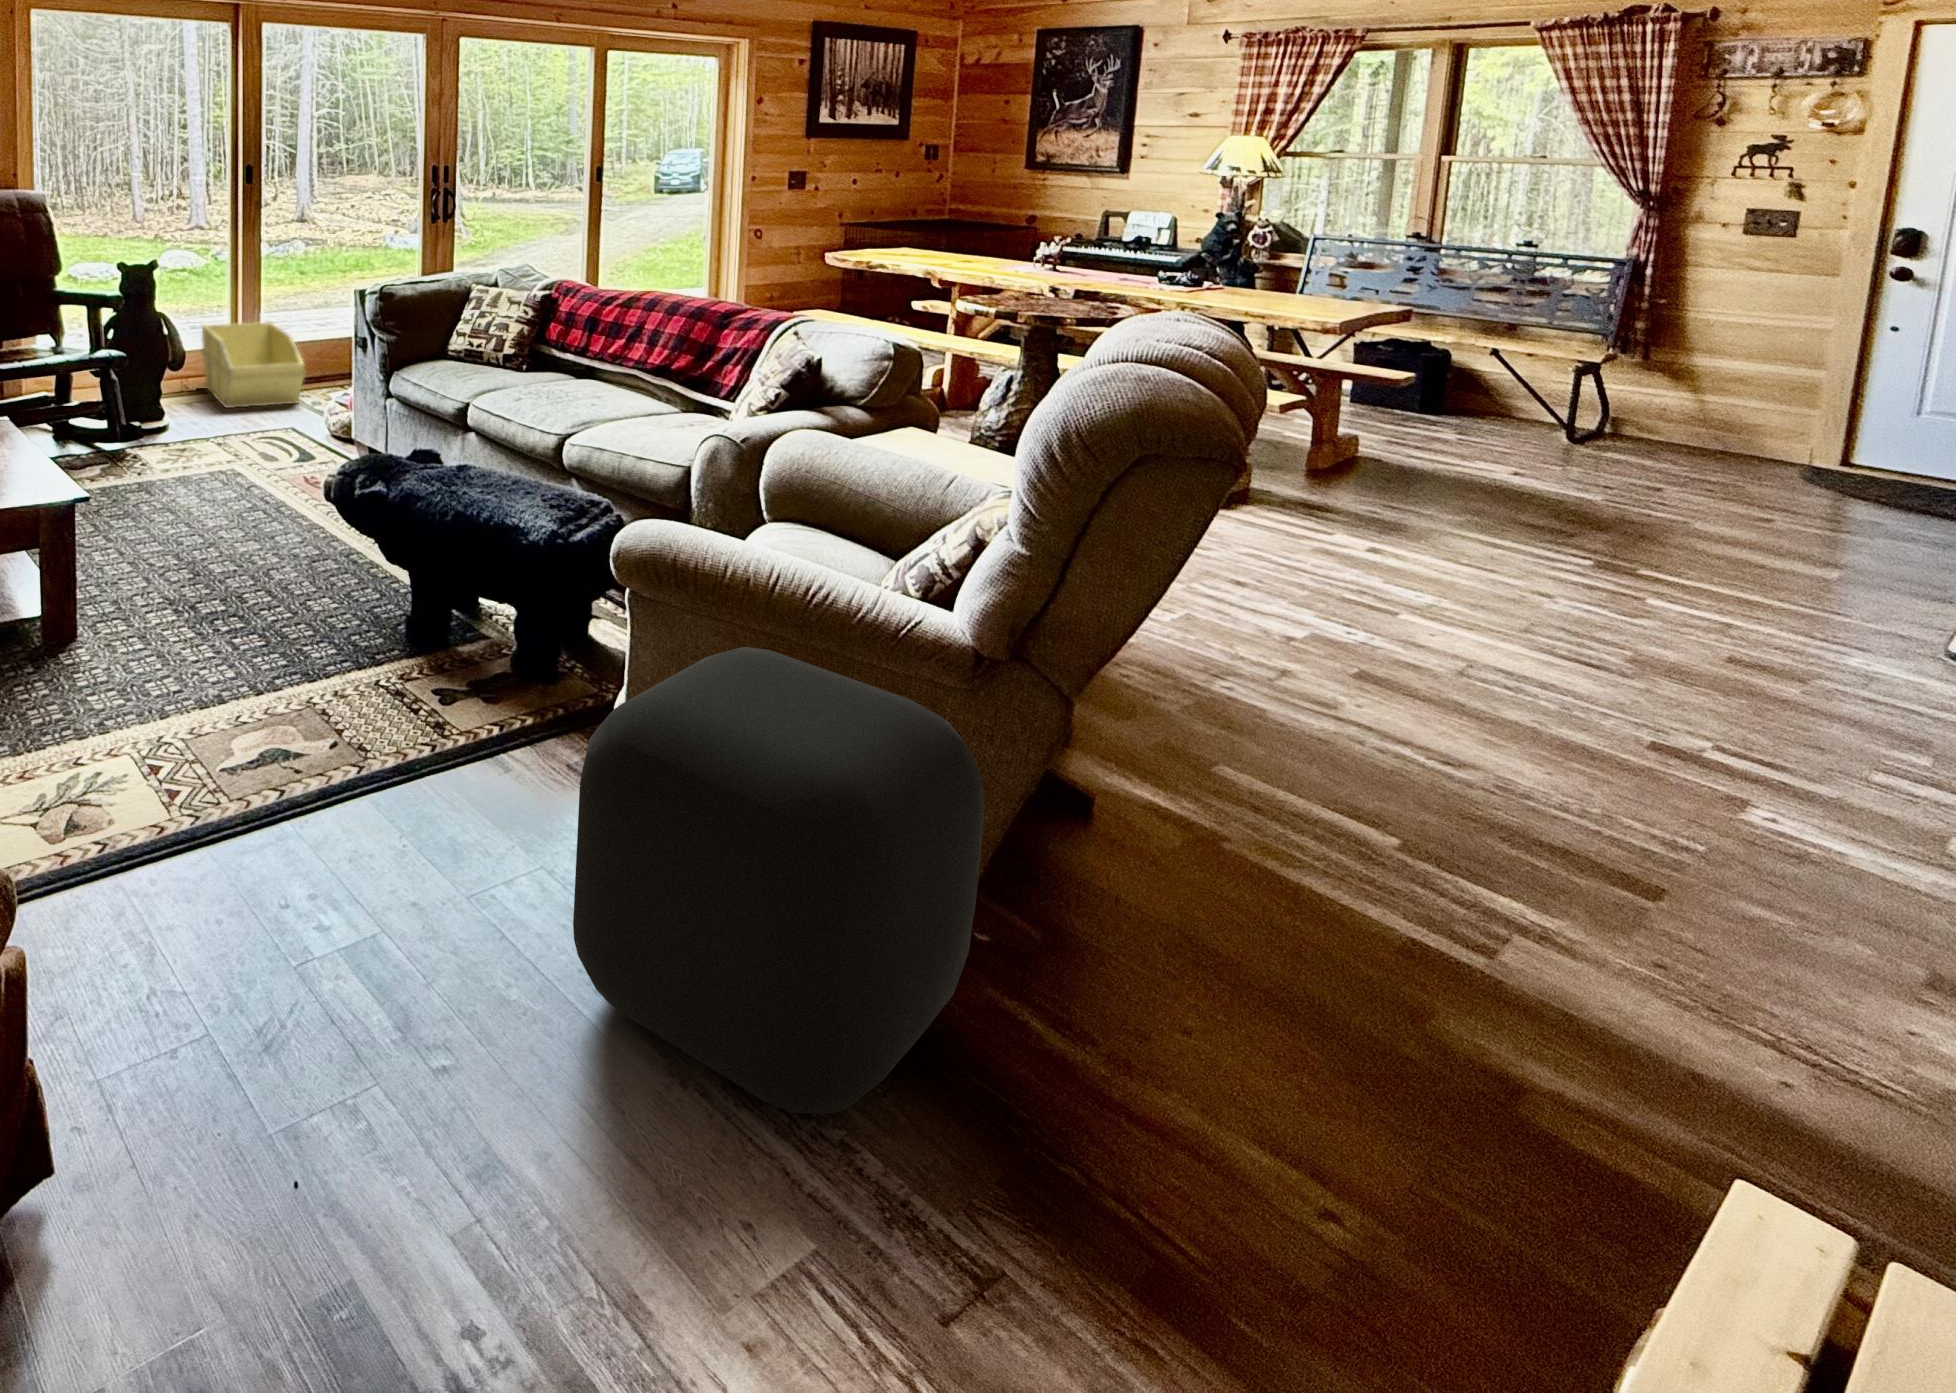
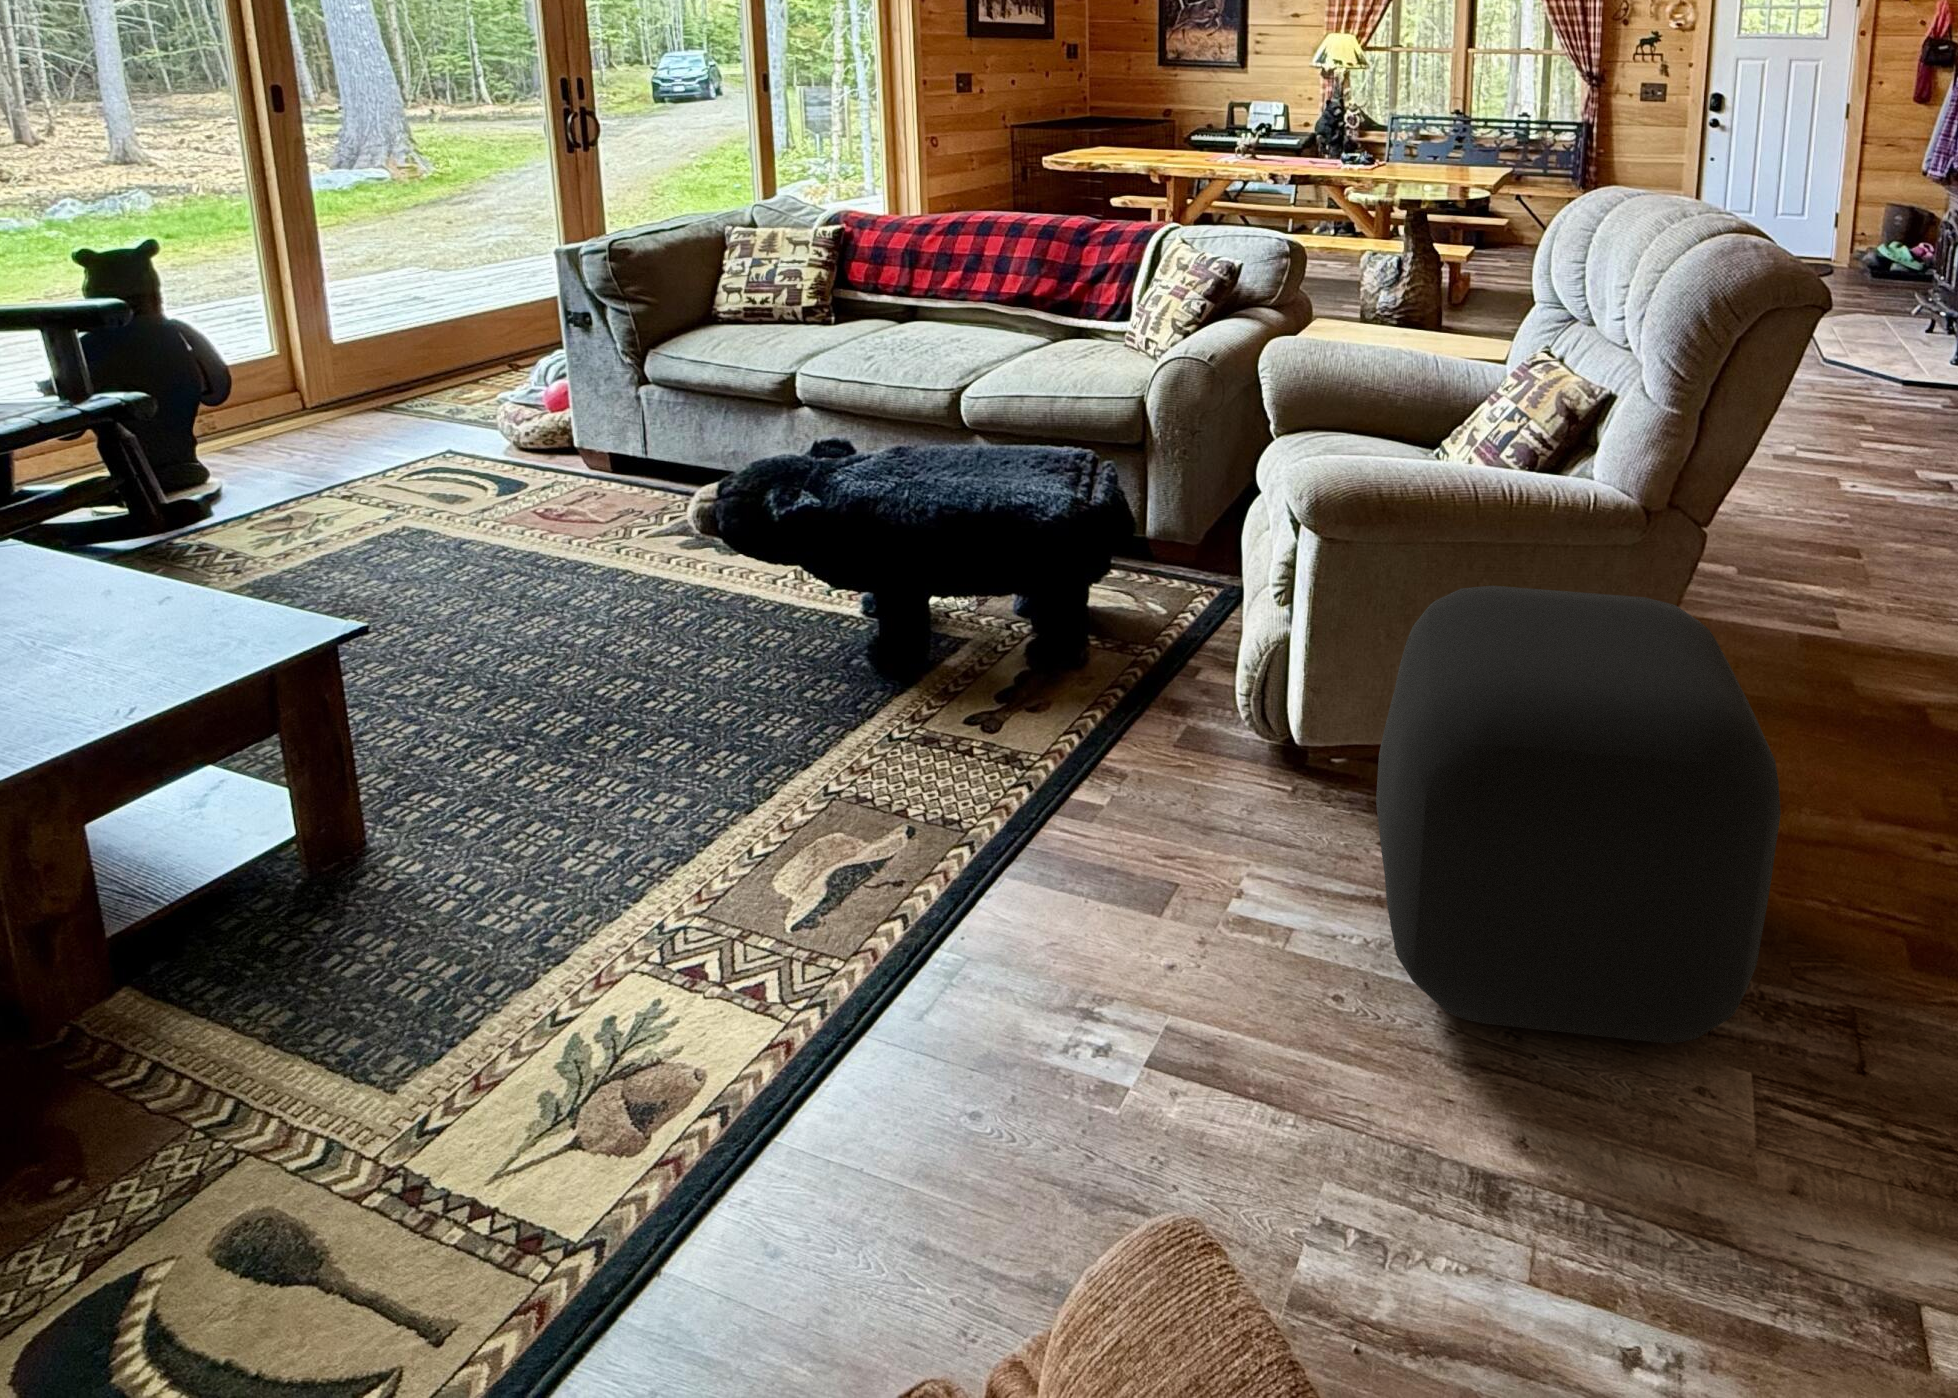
storage bin: present [202,322,306,408] -> none [250,299,463,428]

